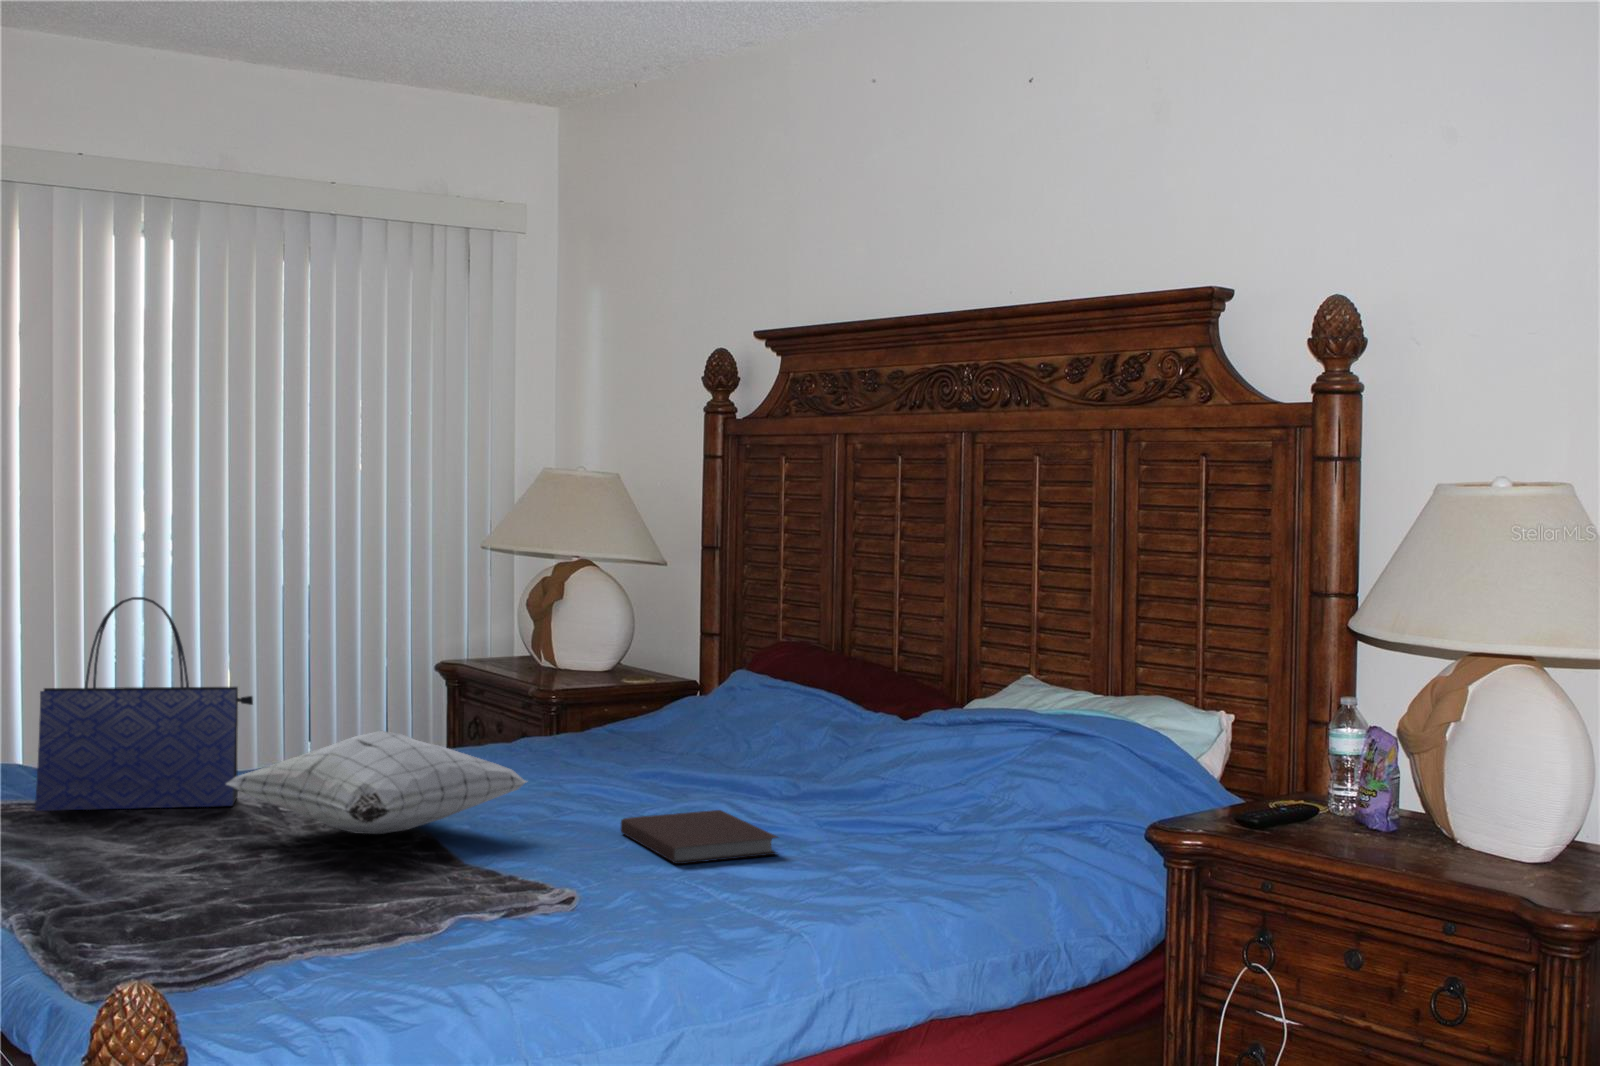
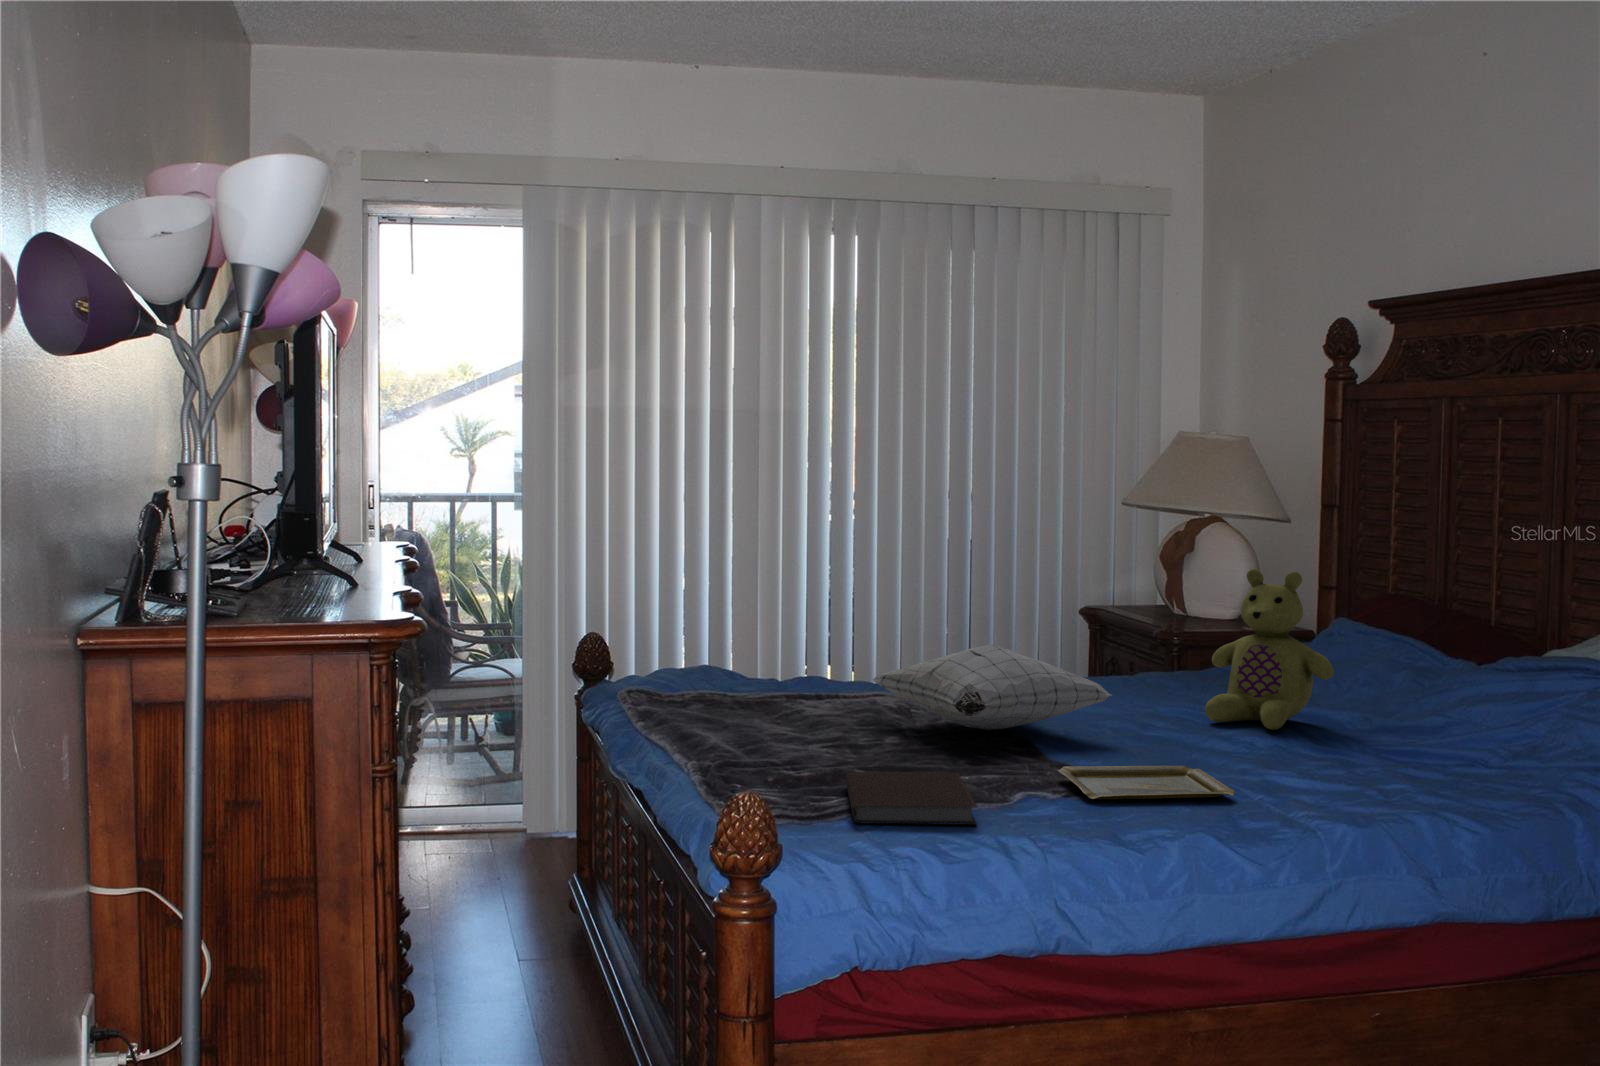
tote bag: present [35,597,253,811] -> none [743,534,901,702]
stuffed bear: none [619,625,751,804] -> present [1205,569,1334,730]
notebook: present [621,810,778,864] -> present [846,772,977,825]
tray: none [486,862,691,917] -> present [1058,766,1234,799]

